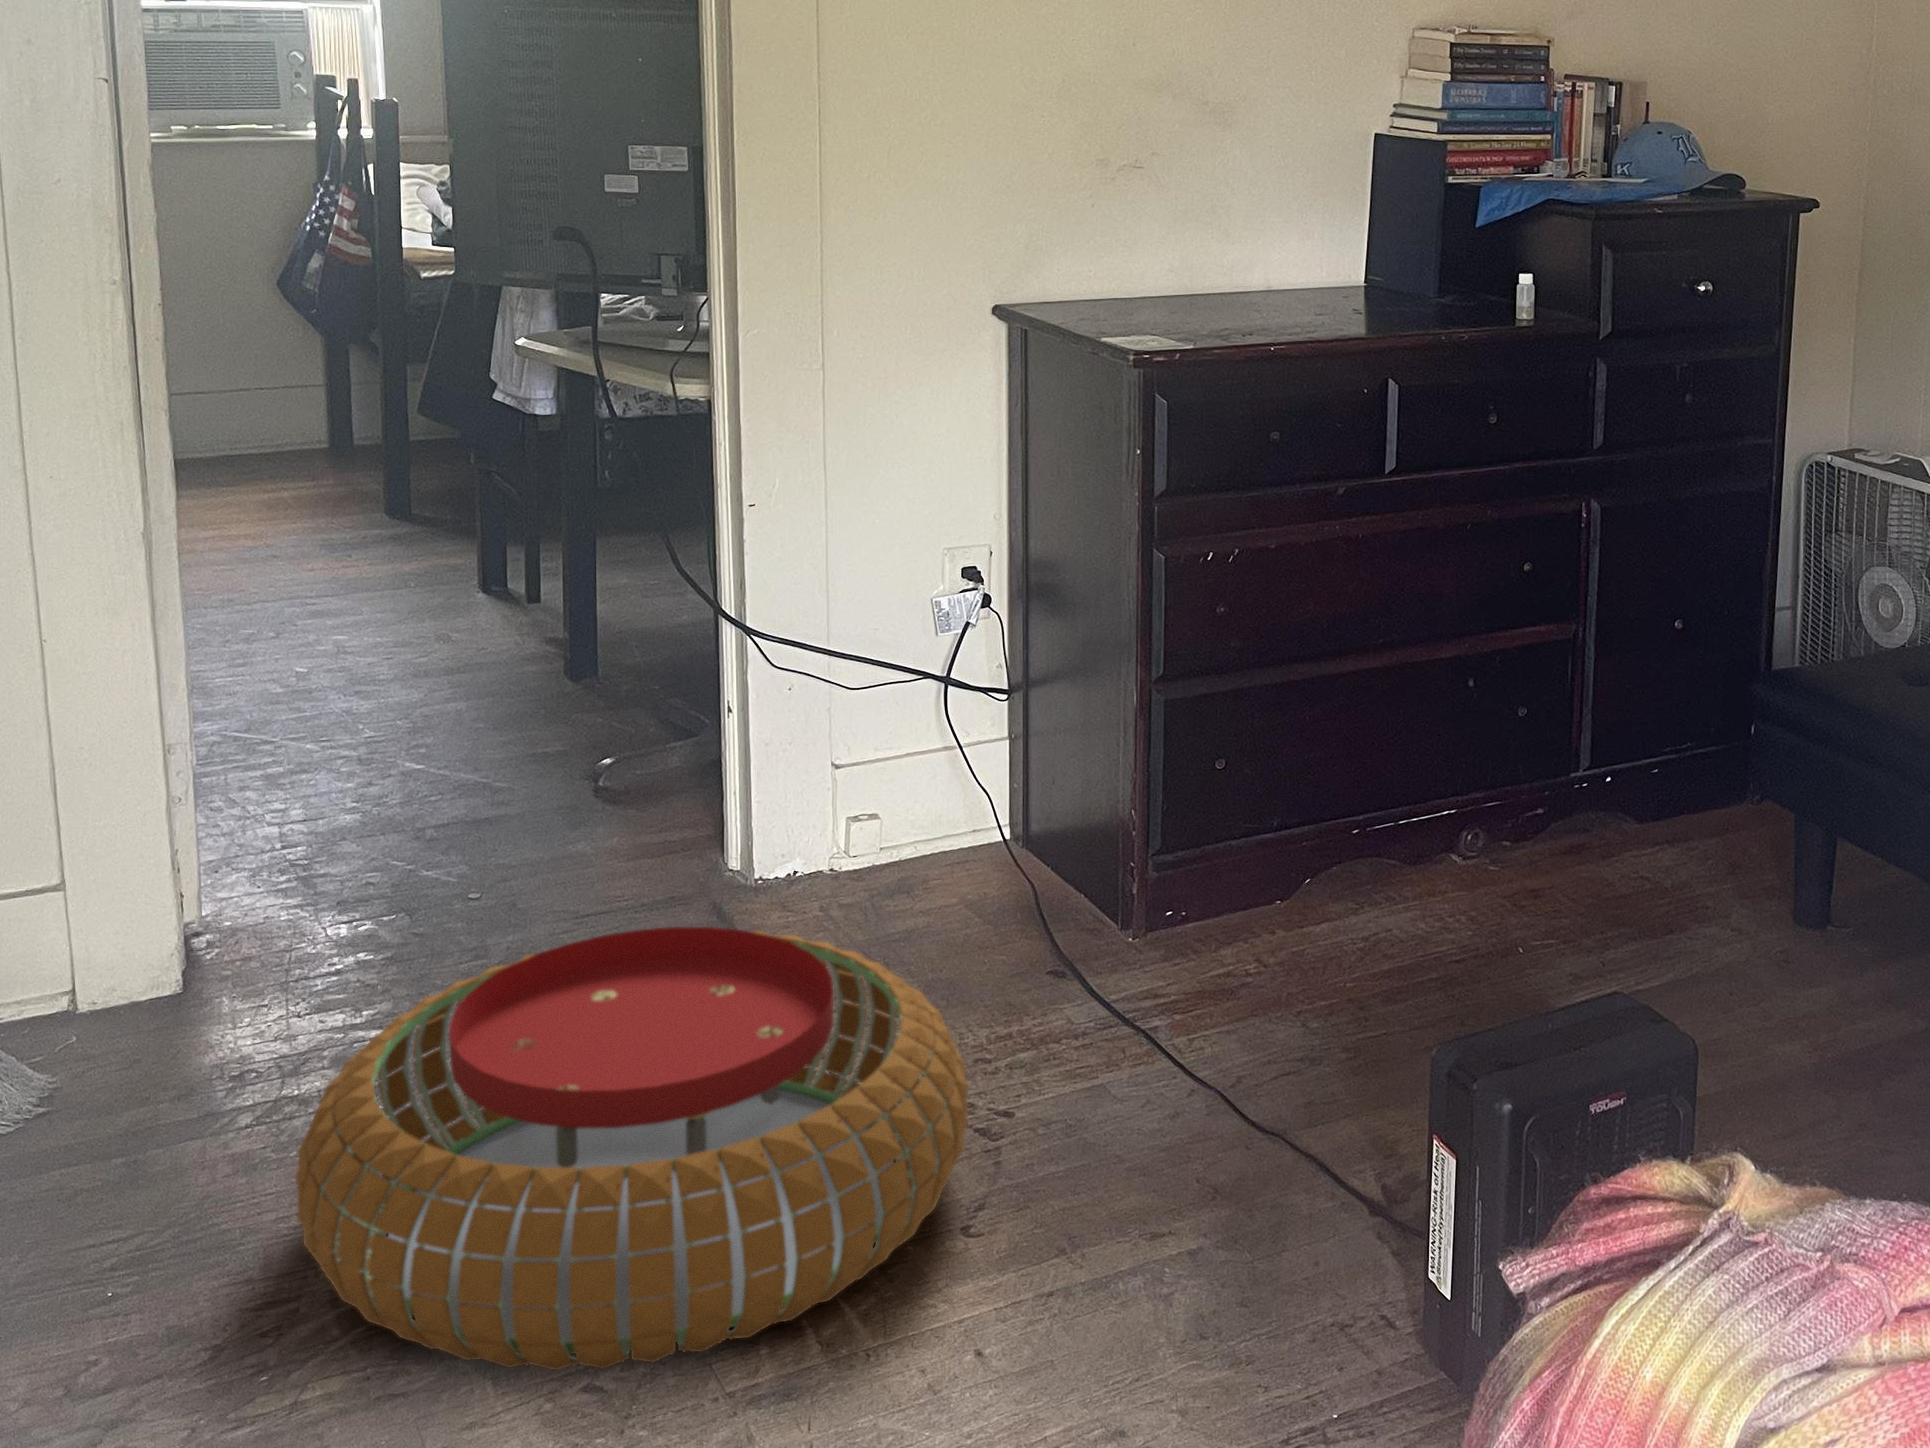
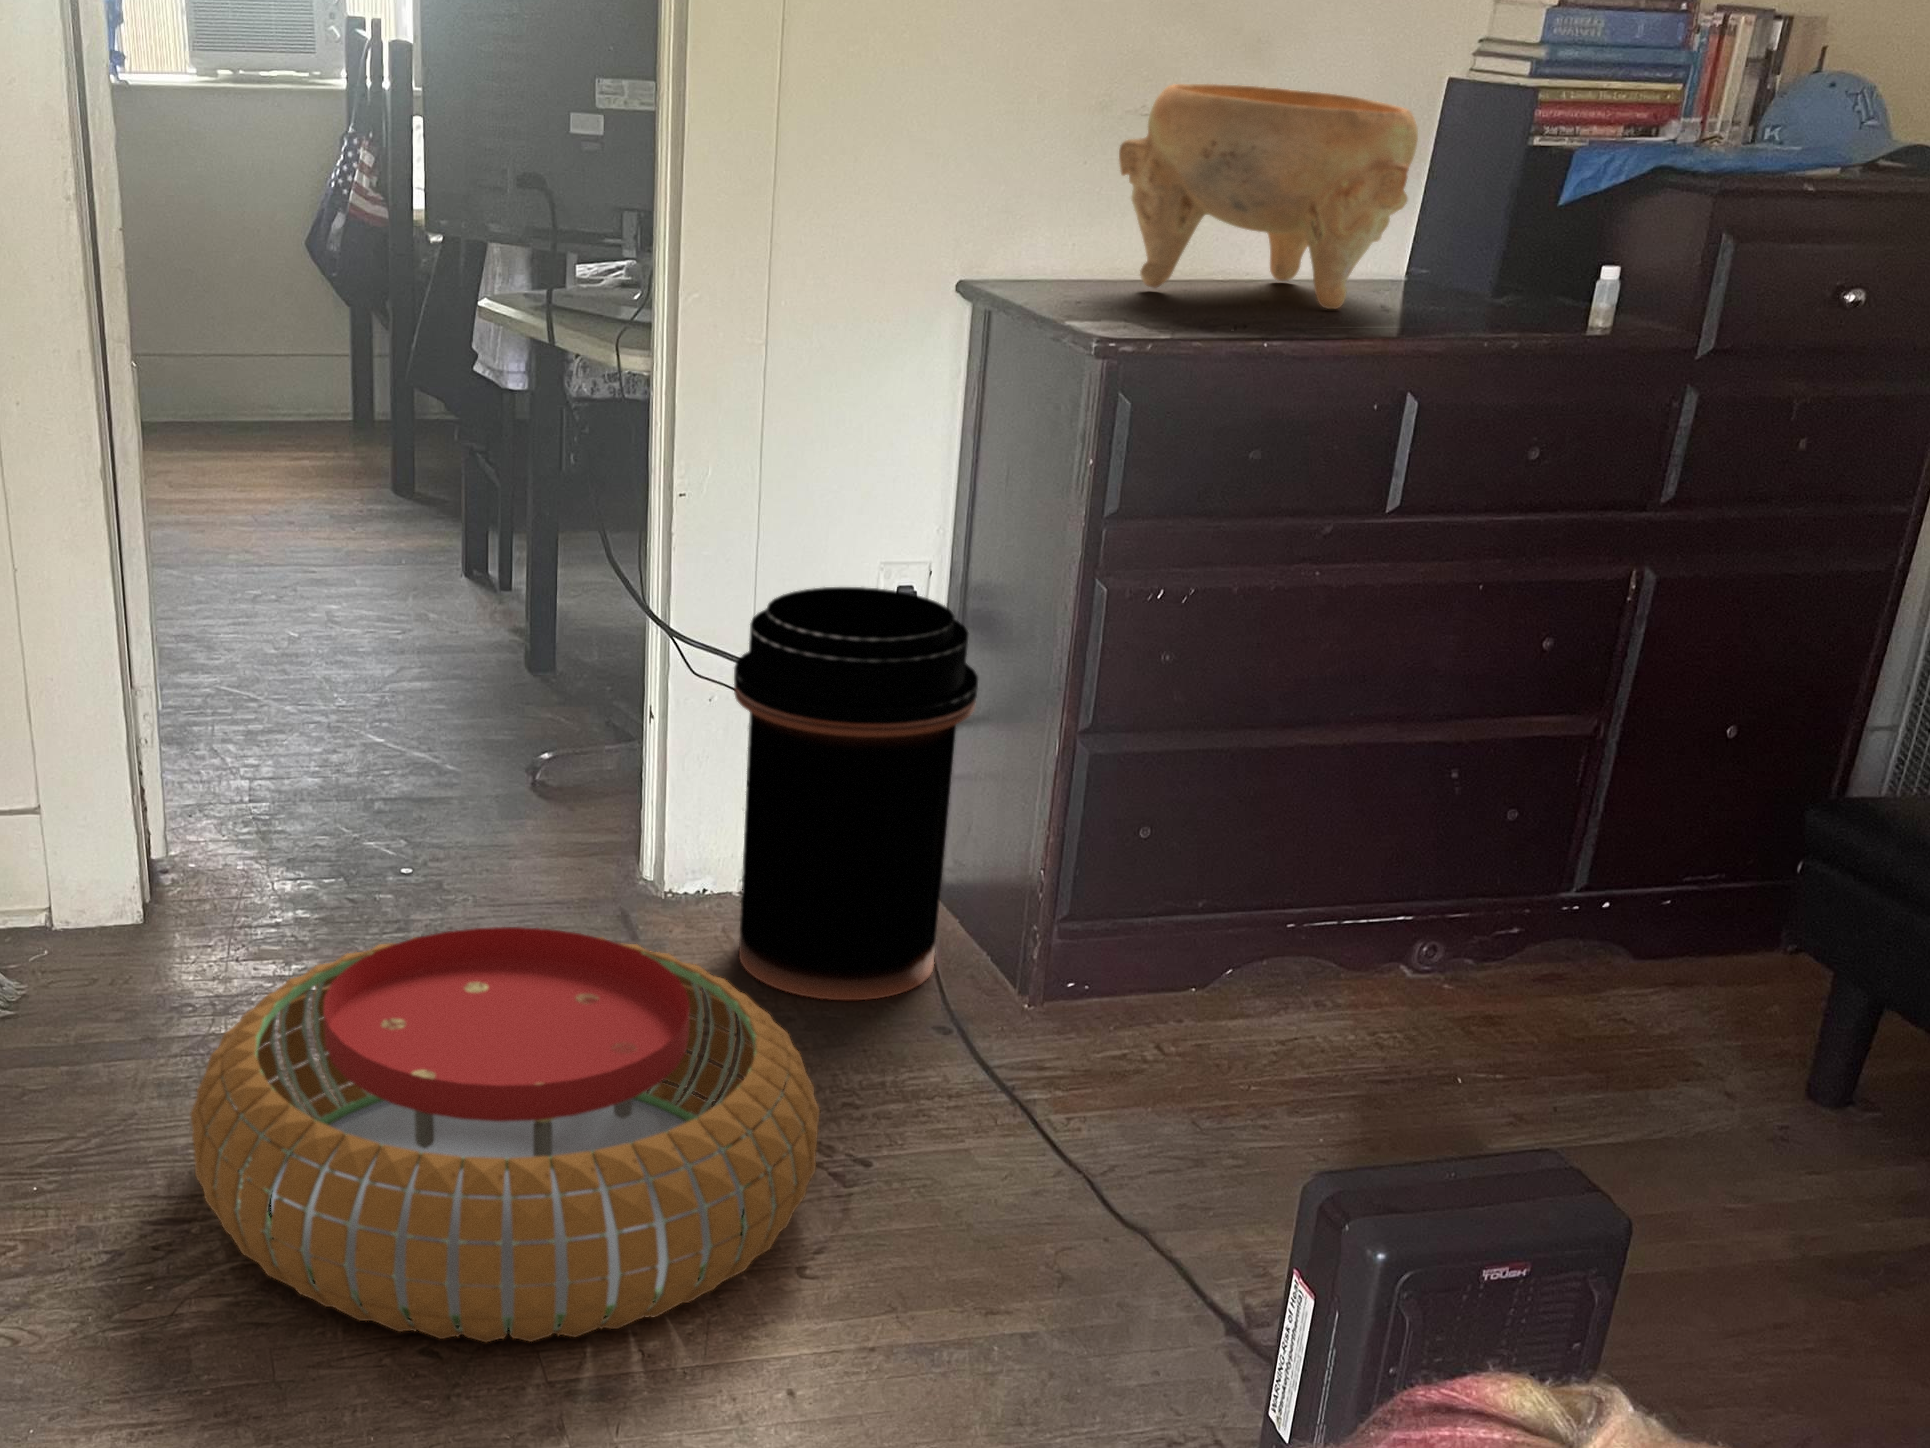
decorative bowl: none [1128,162,1360,328] -> present [1119,84,1418,309]
trash can: none [825,577,1053,962] -> present [734,587,978,1000]

